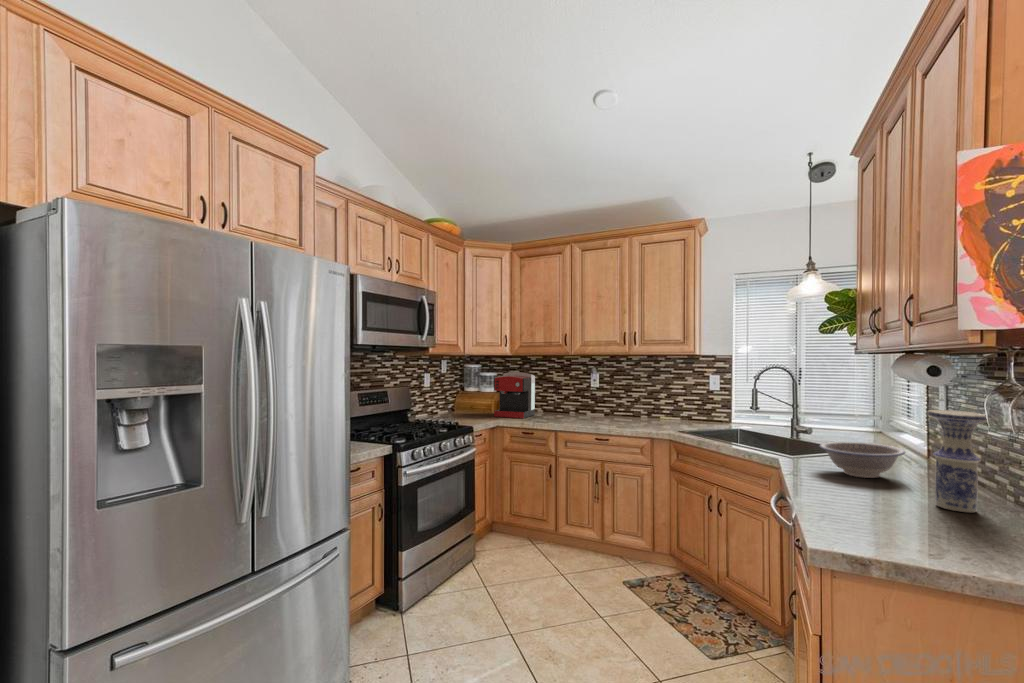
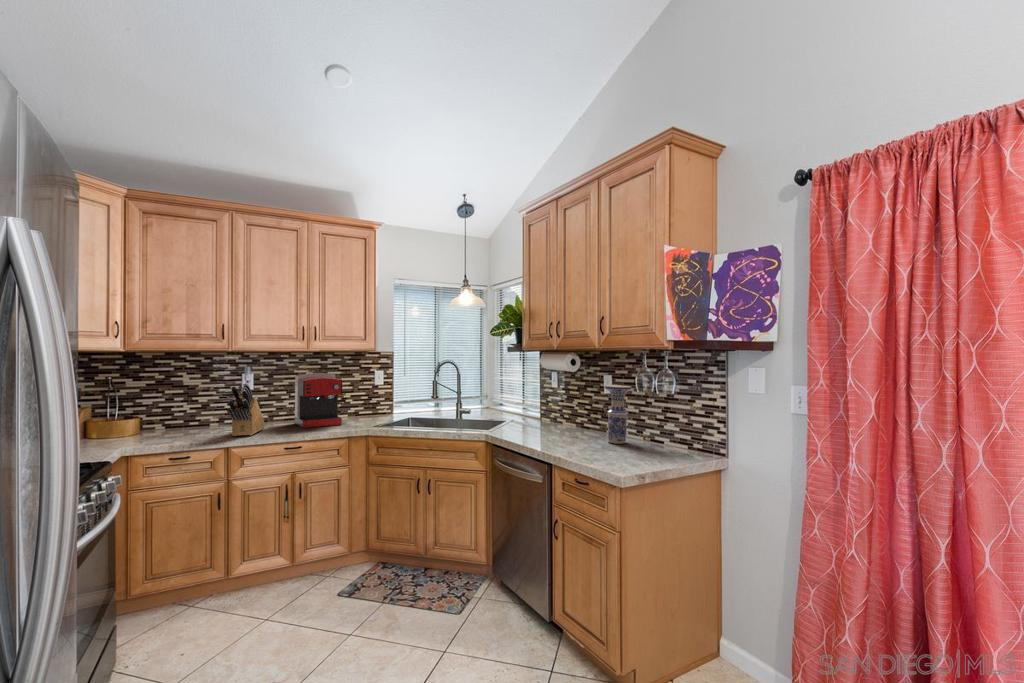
coffee maker: present [494,372,535,418] -> present [295,373,342,428]
knife block: none [556,380,595,423] -> present [227,383,265,436]
bowl: present [820,442,905,478] -> none [524,412,572,436]

